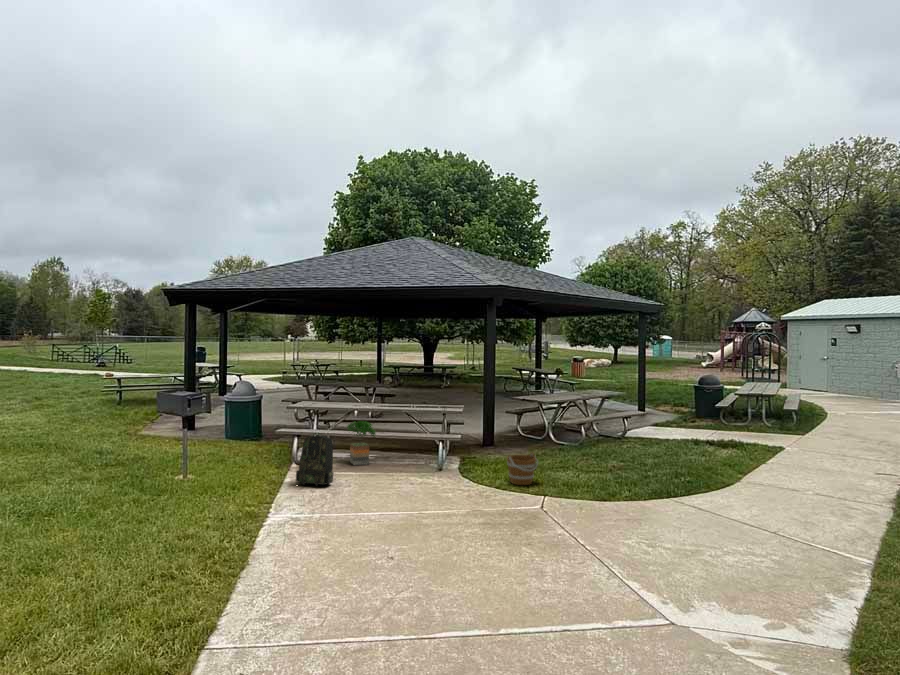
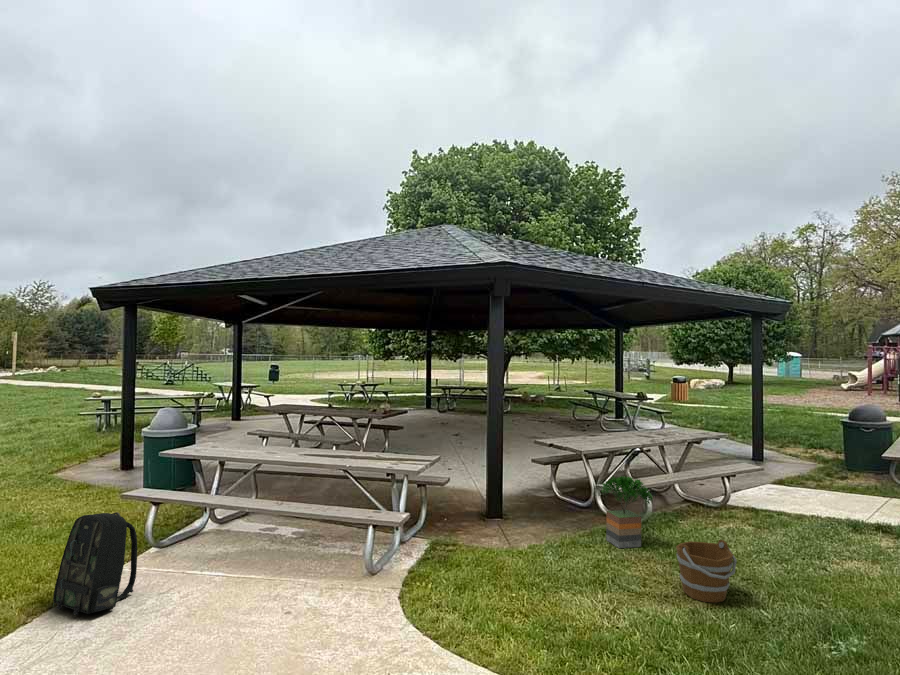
potted tree: present [347,421,376,465] -> present [602,476,653,548]
bucket: present [507,452,538,485] -> present [676,540,736,603]

